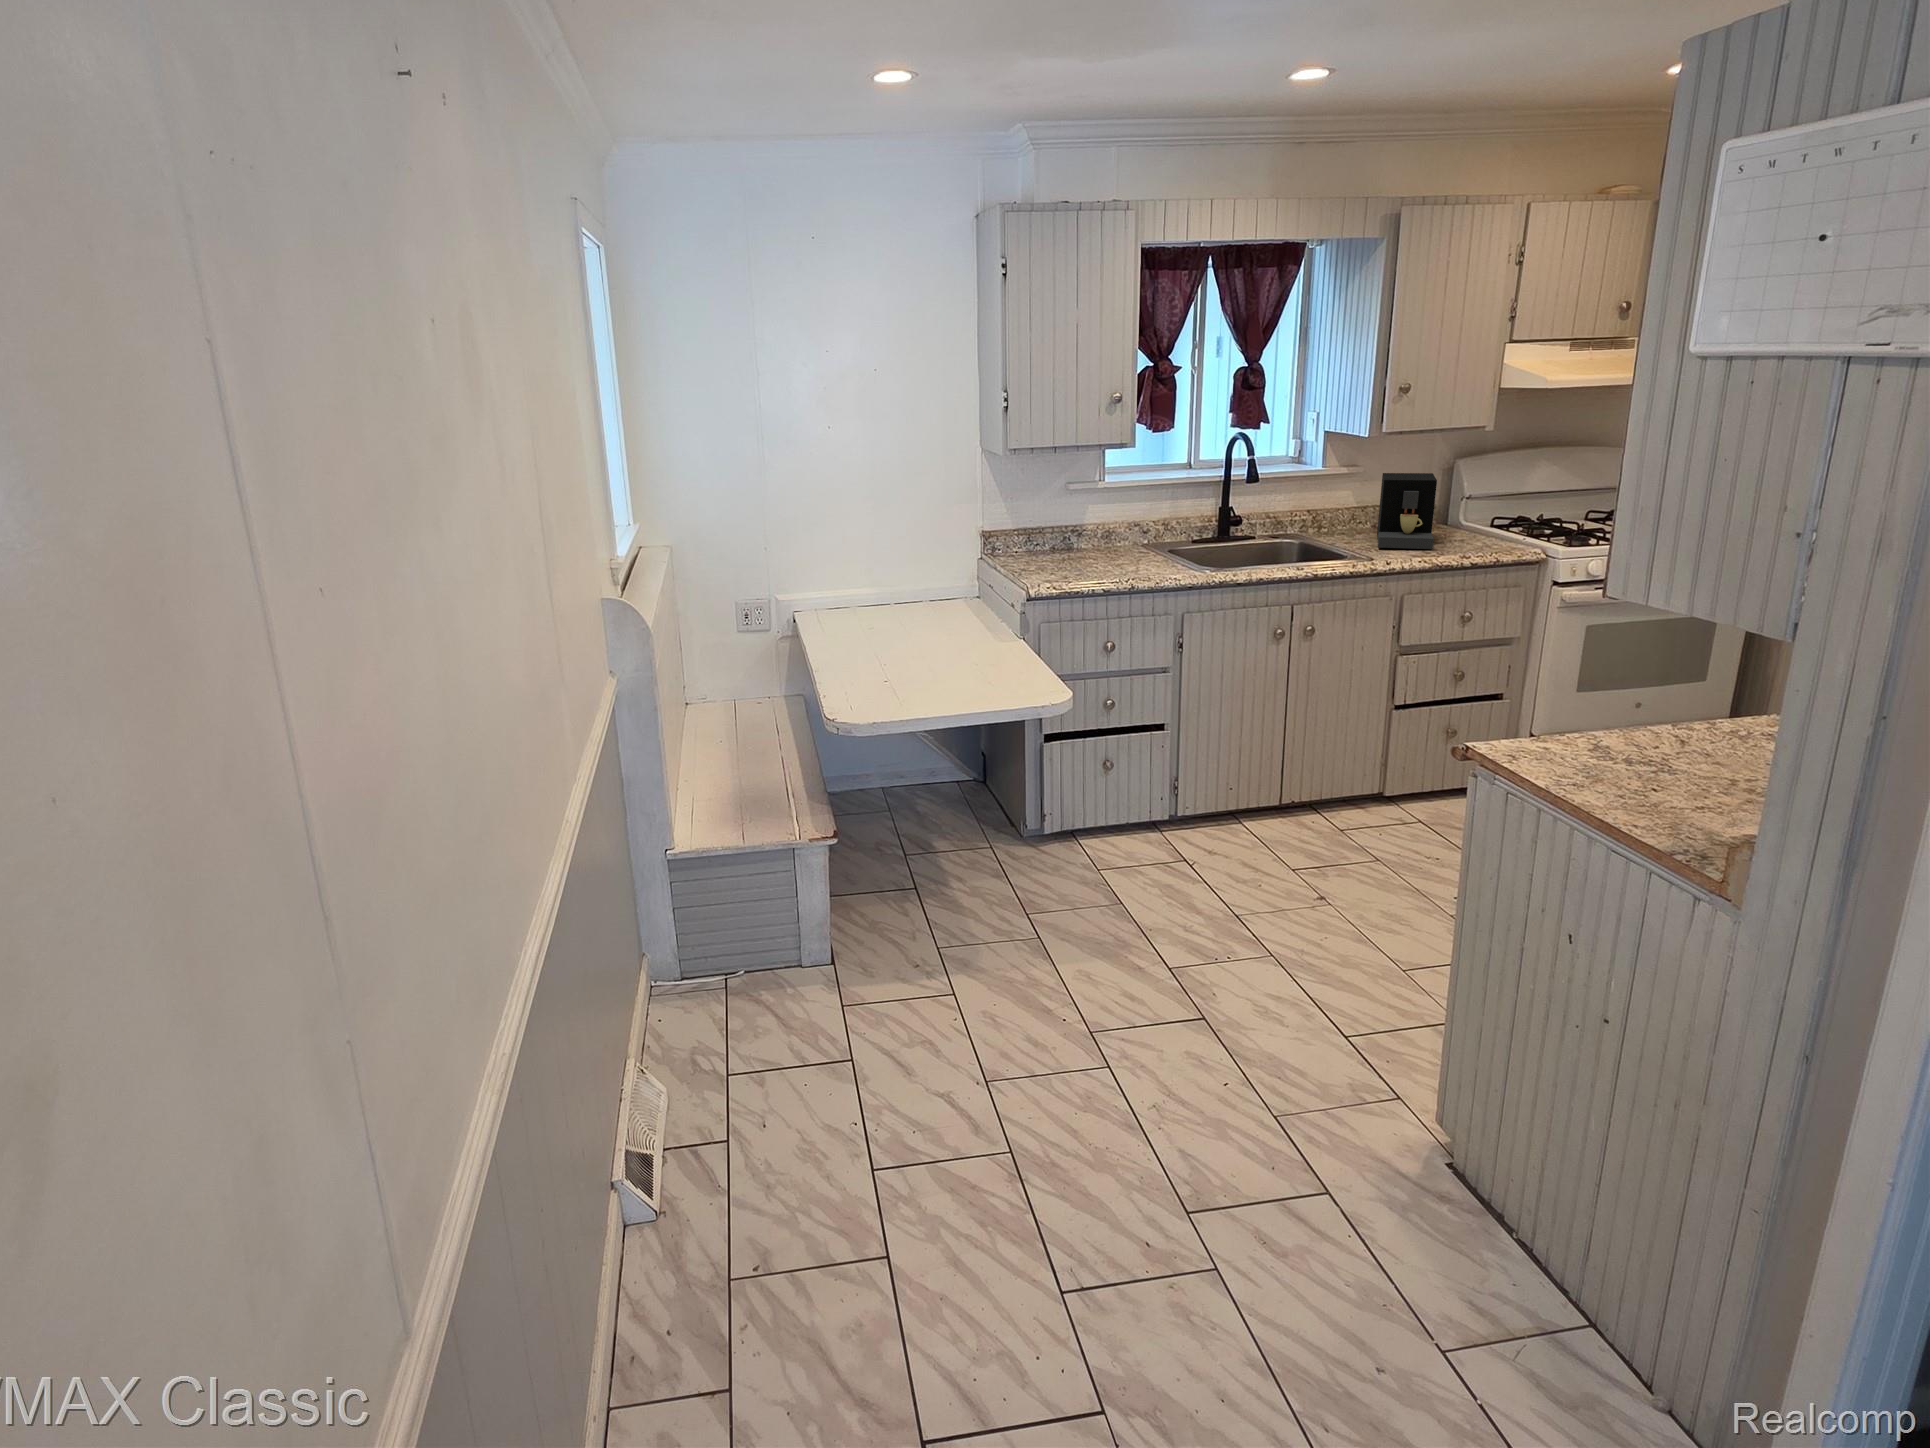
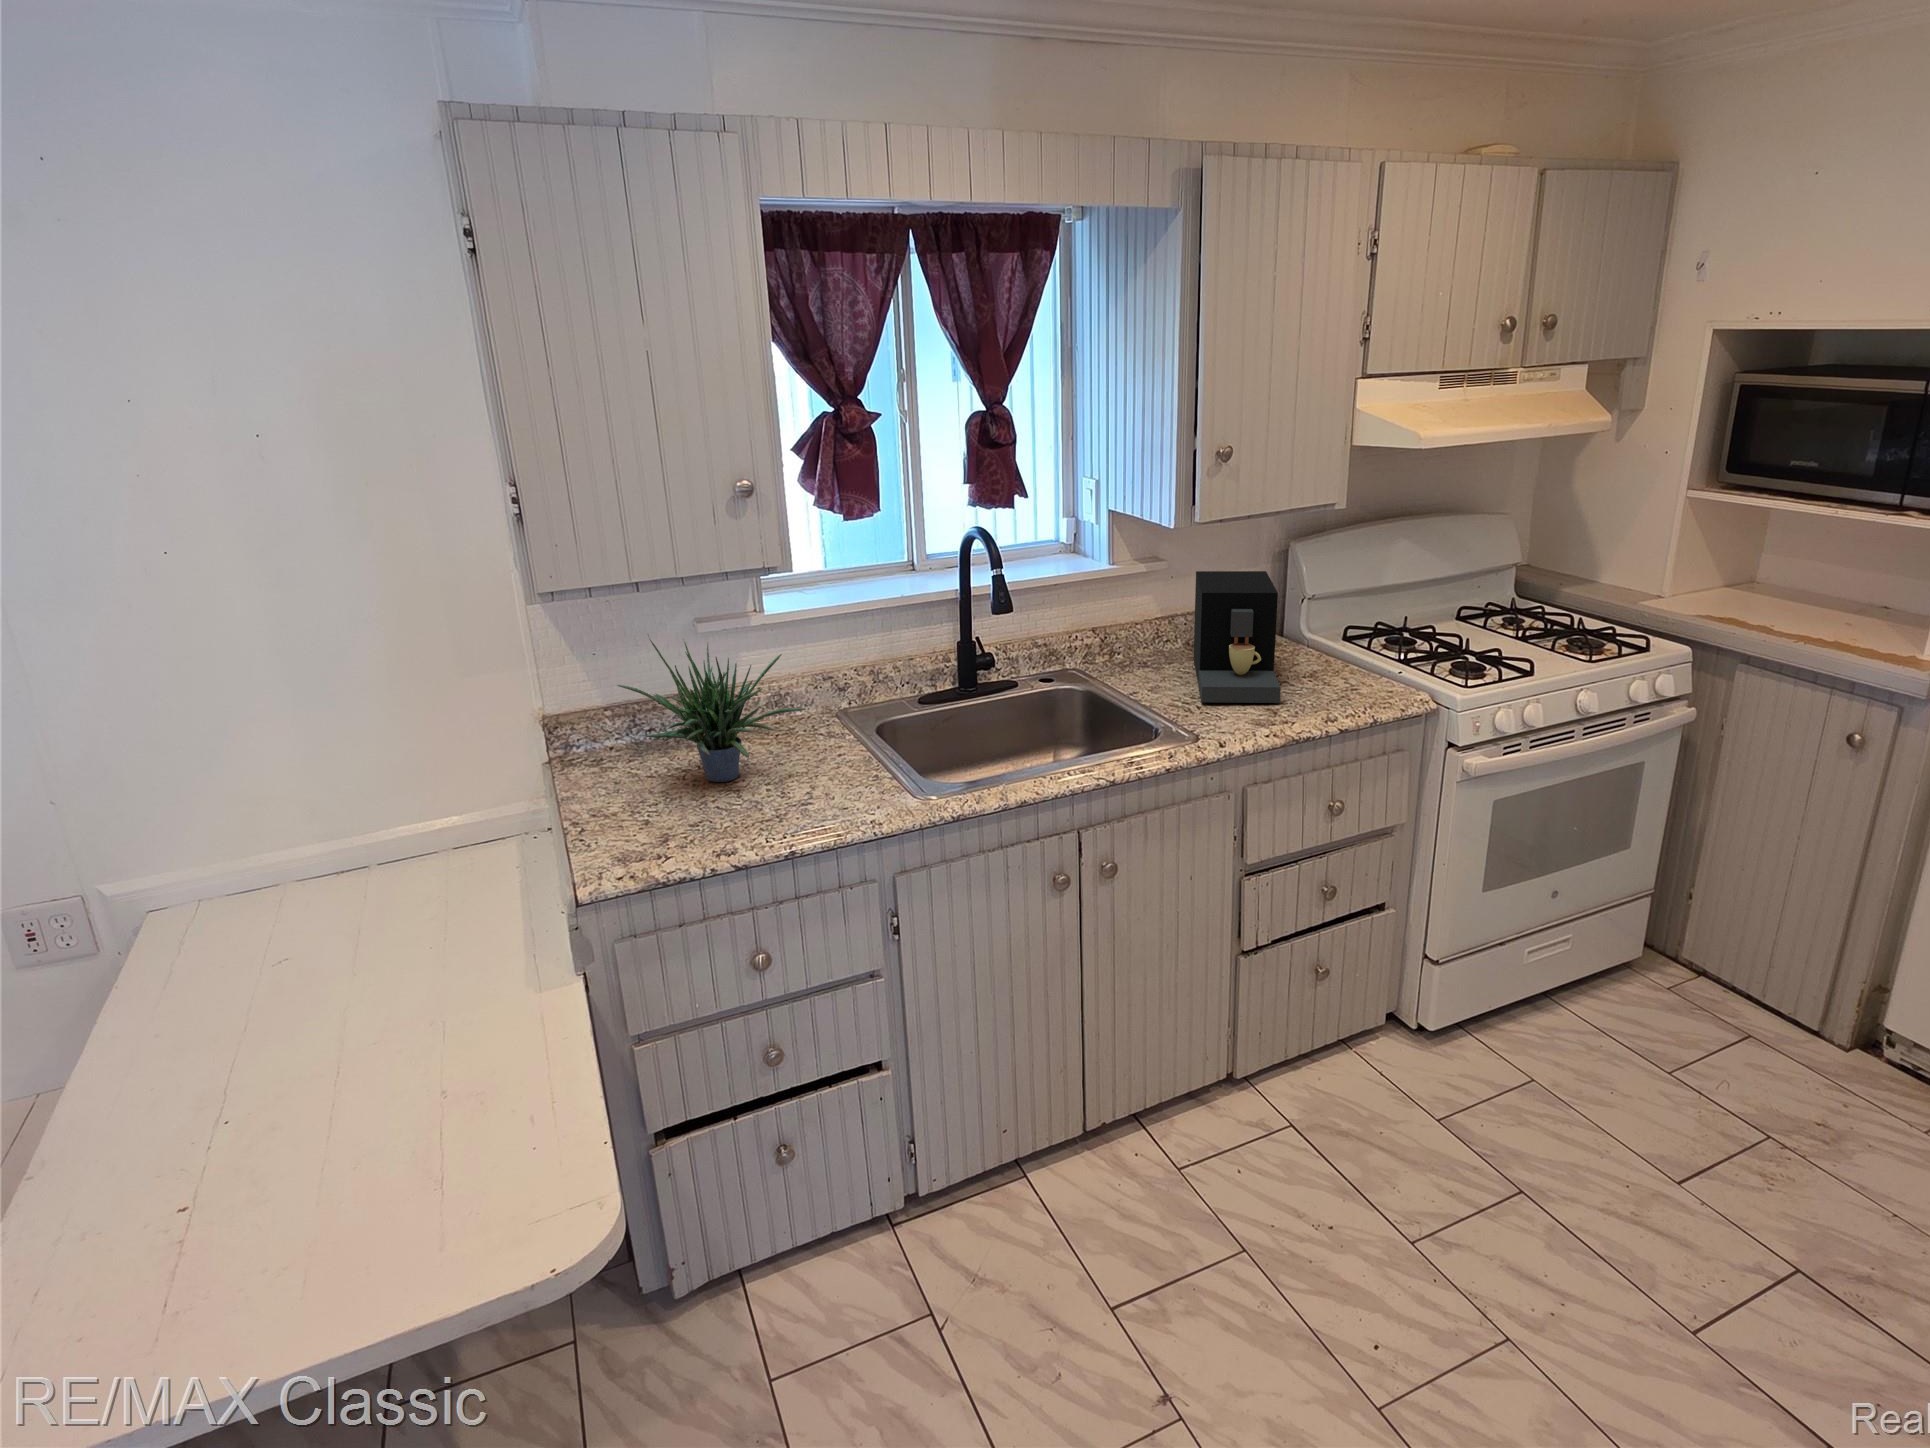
potted plant: none [1032,479,1134,567] -> present [617,635,806,782]

